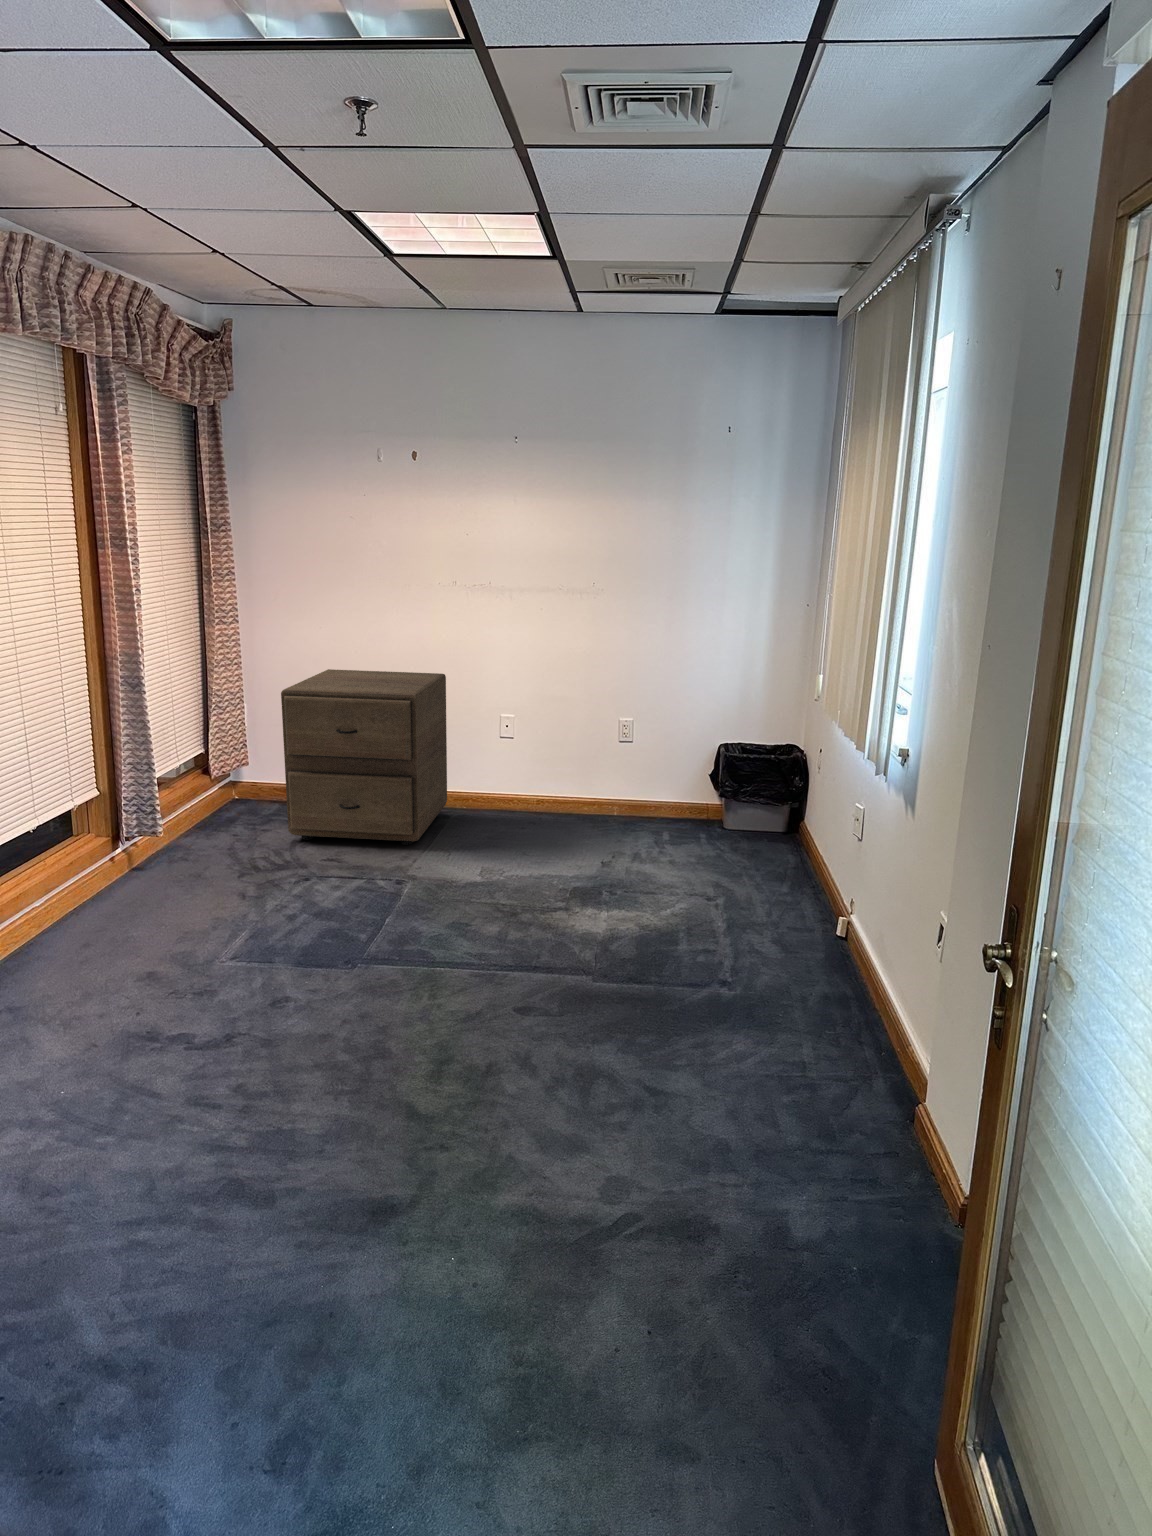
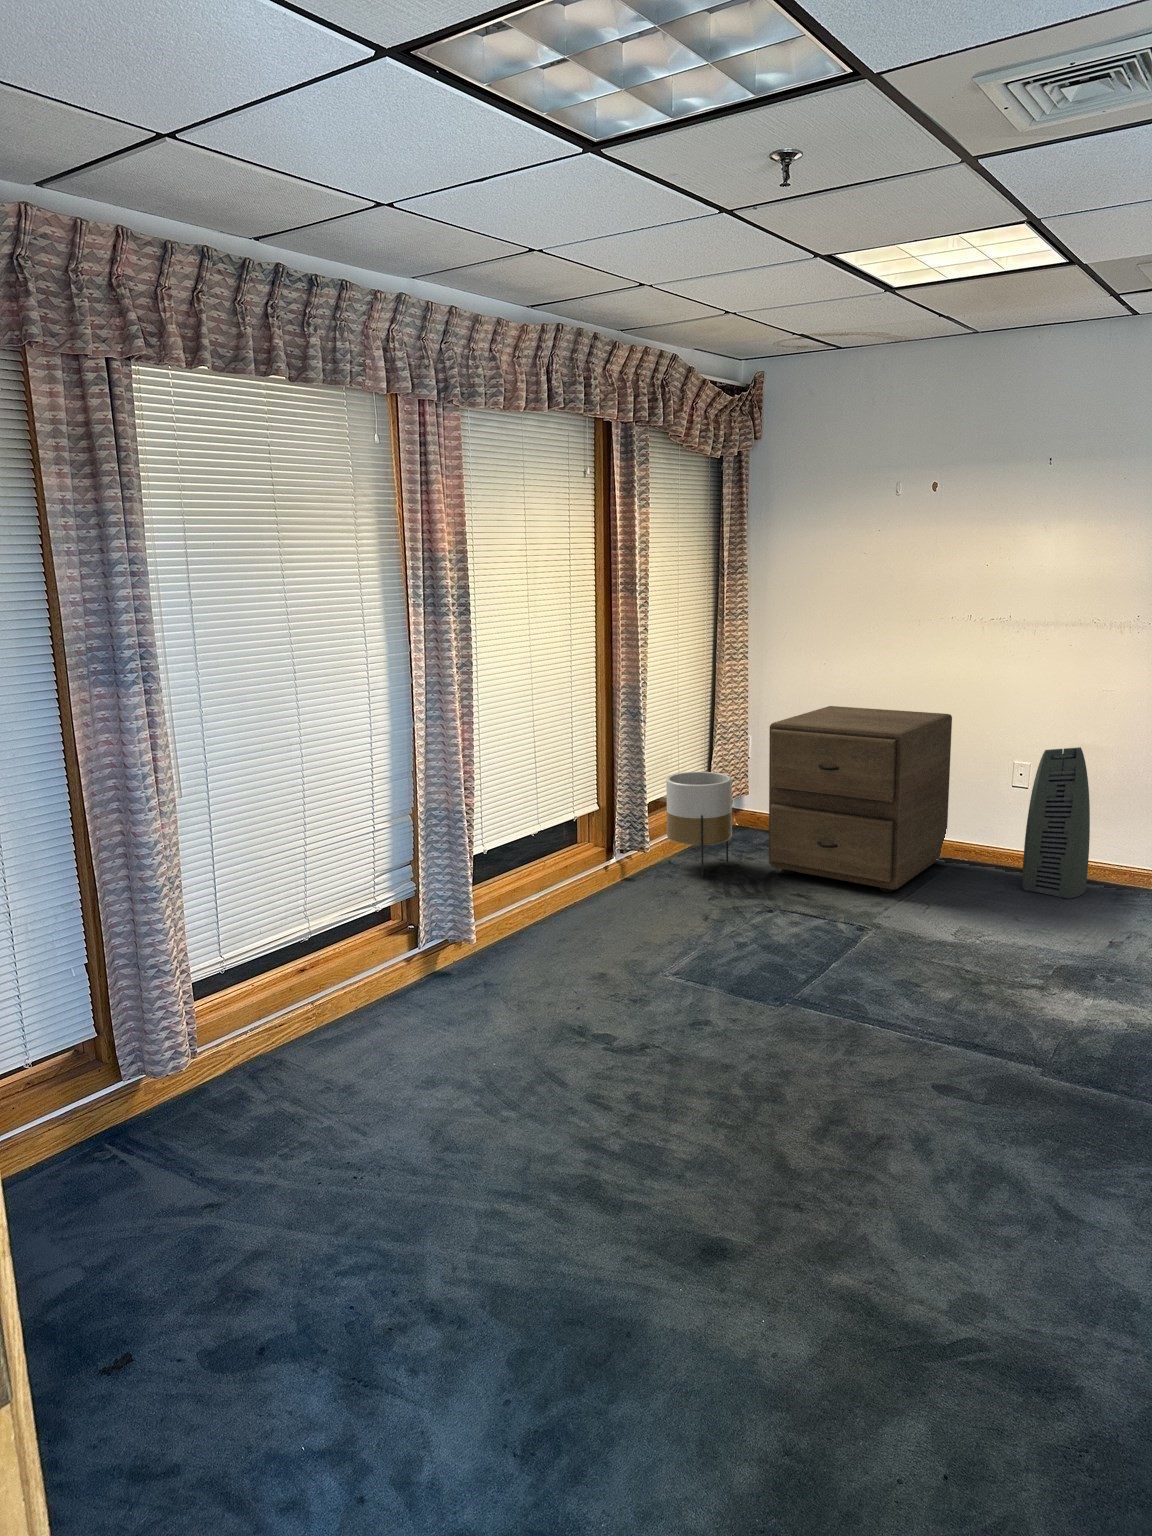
air purifier: none [517,699,566,829] -> present [1022,747,1090,899]
planter: none [170,744,246,856] -> present [666,772,732,878]

